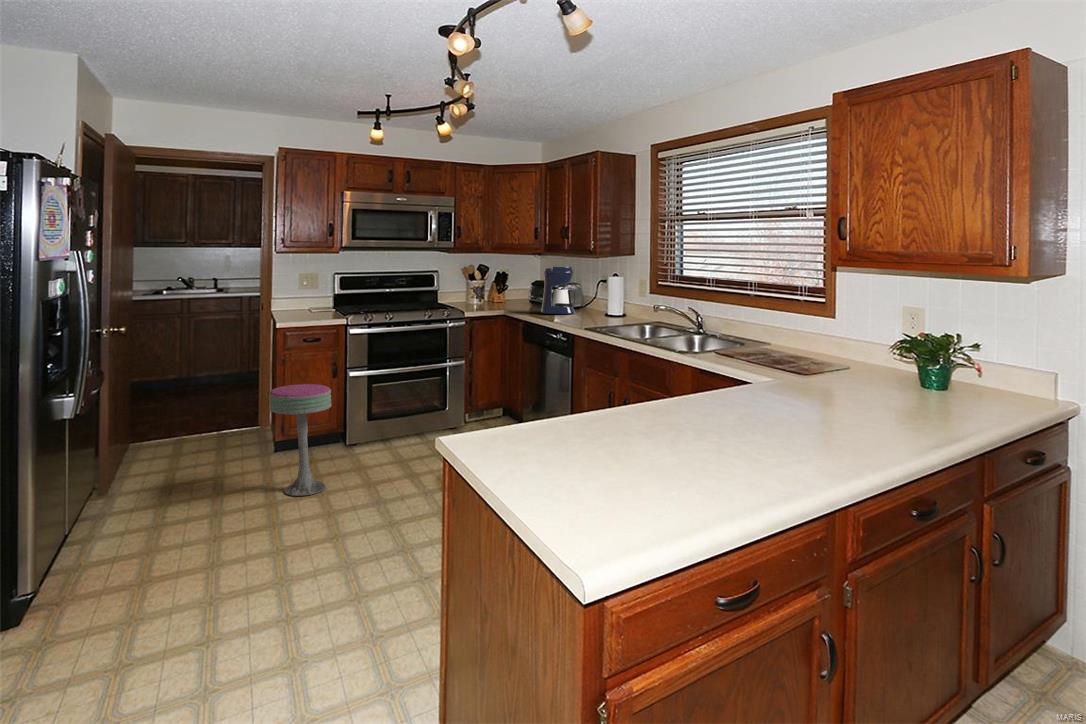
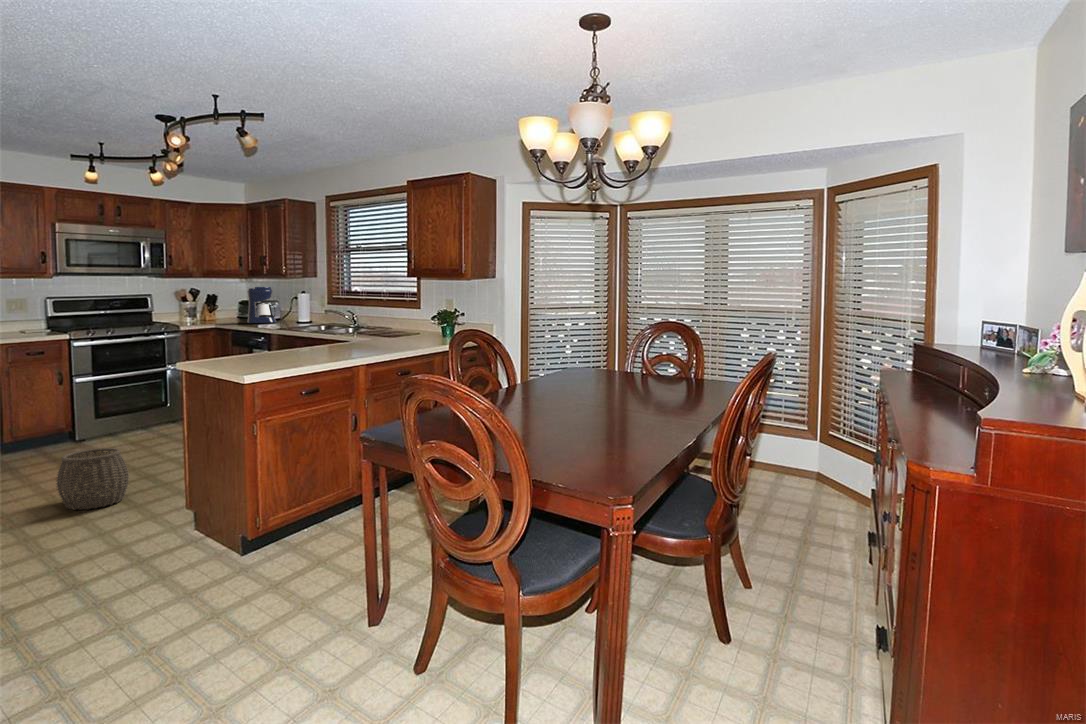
bar stool: present [269,384,331,496] -> none [9,383,67,470]
woven basket: none [278,513,374,619] -> present [56,448,129,510]

